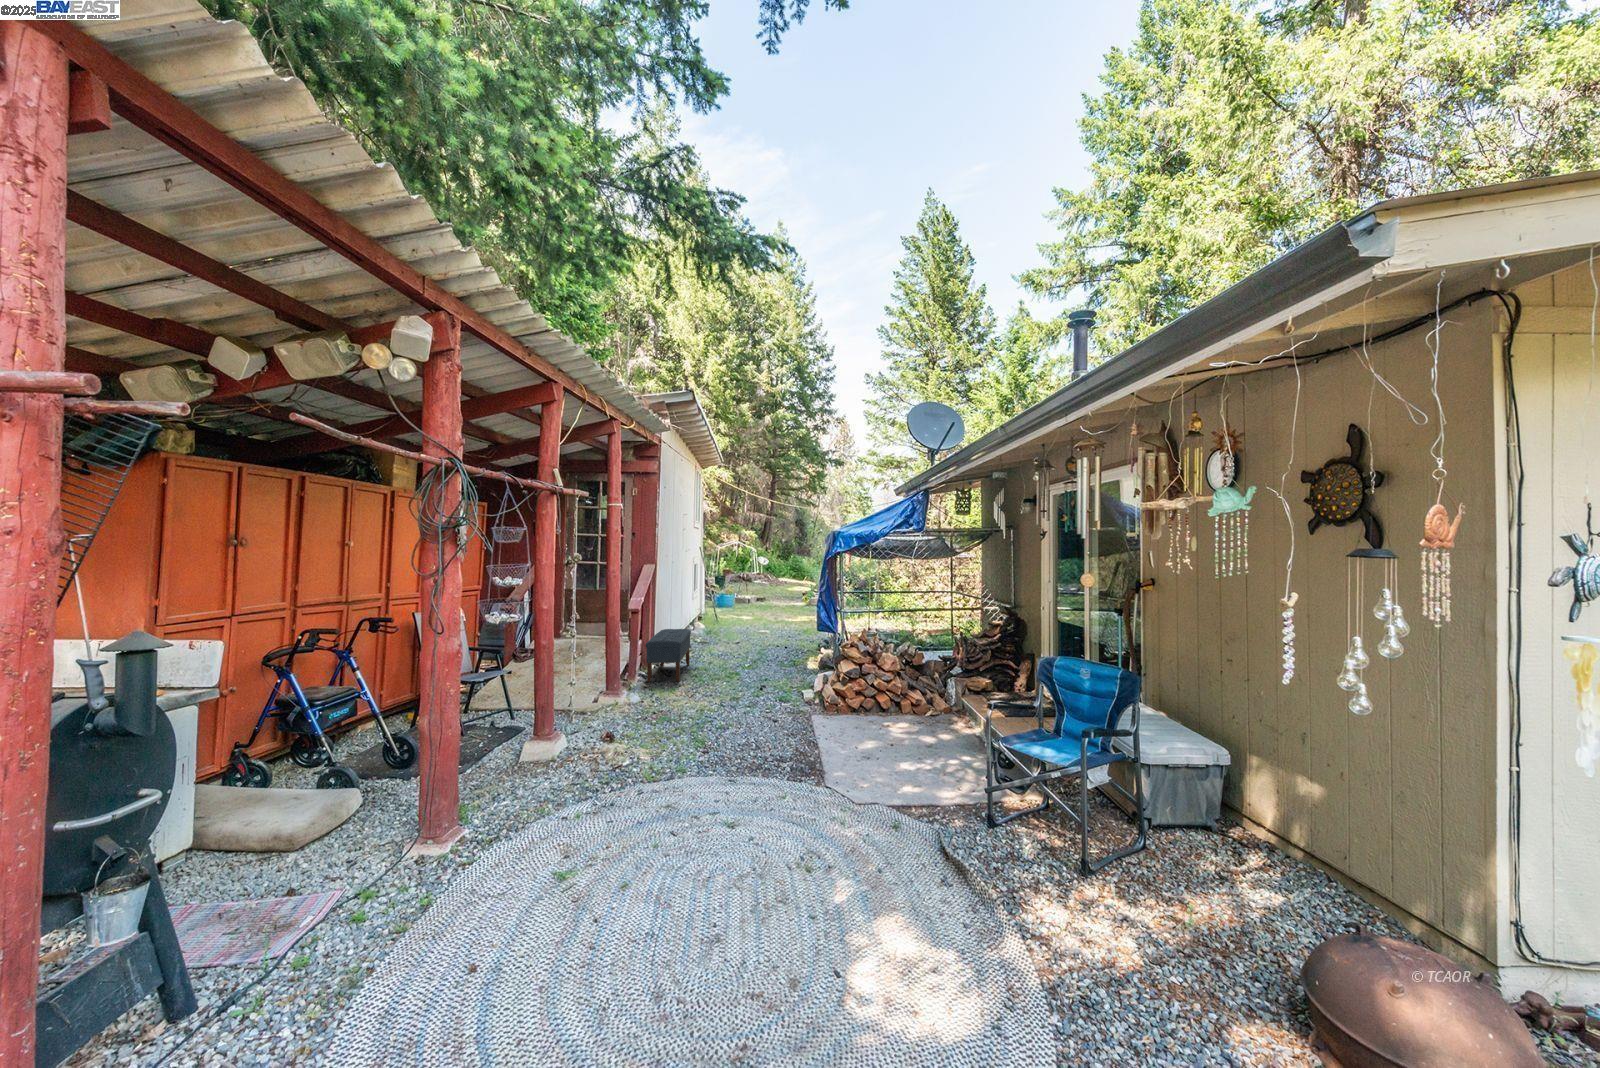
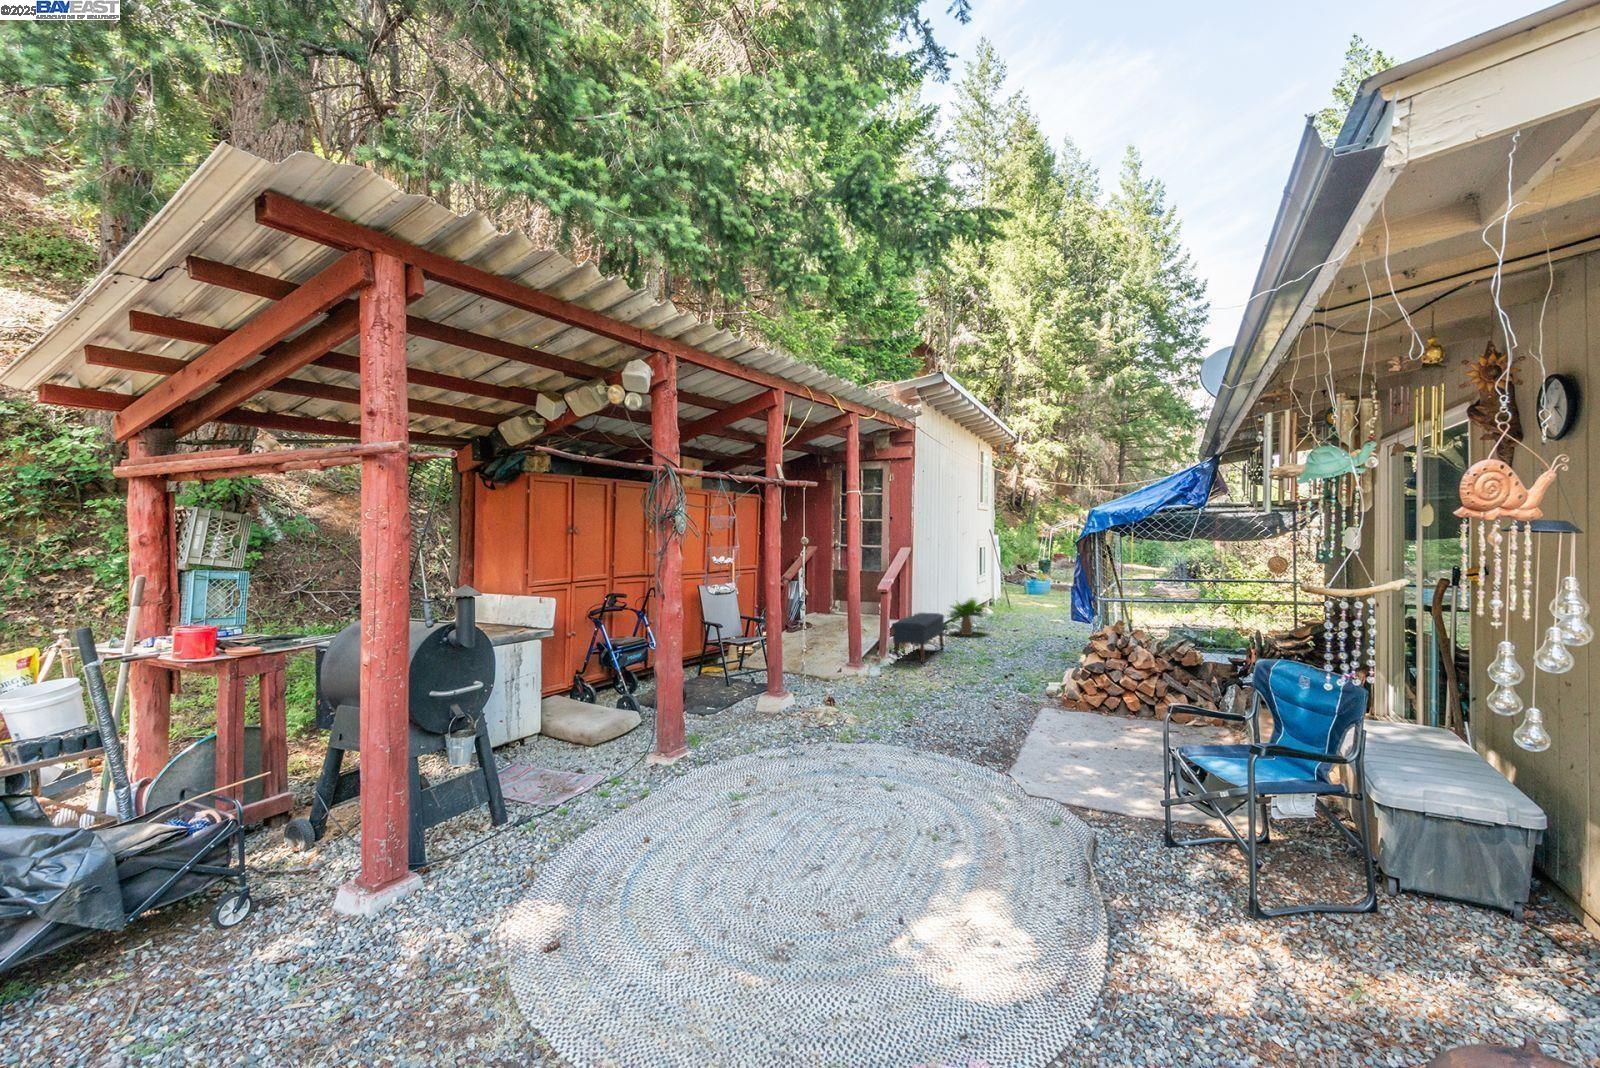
potted plant: none [679,609,724,648] -> present [947,598,986,635]

